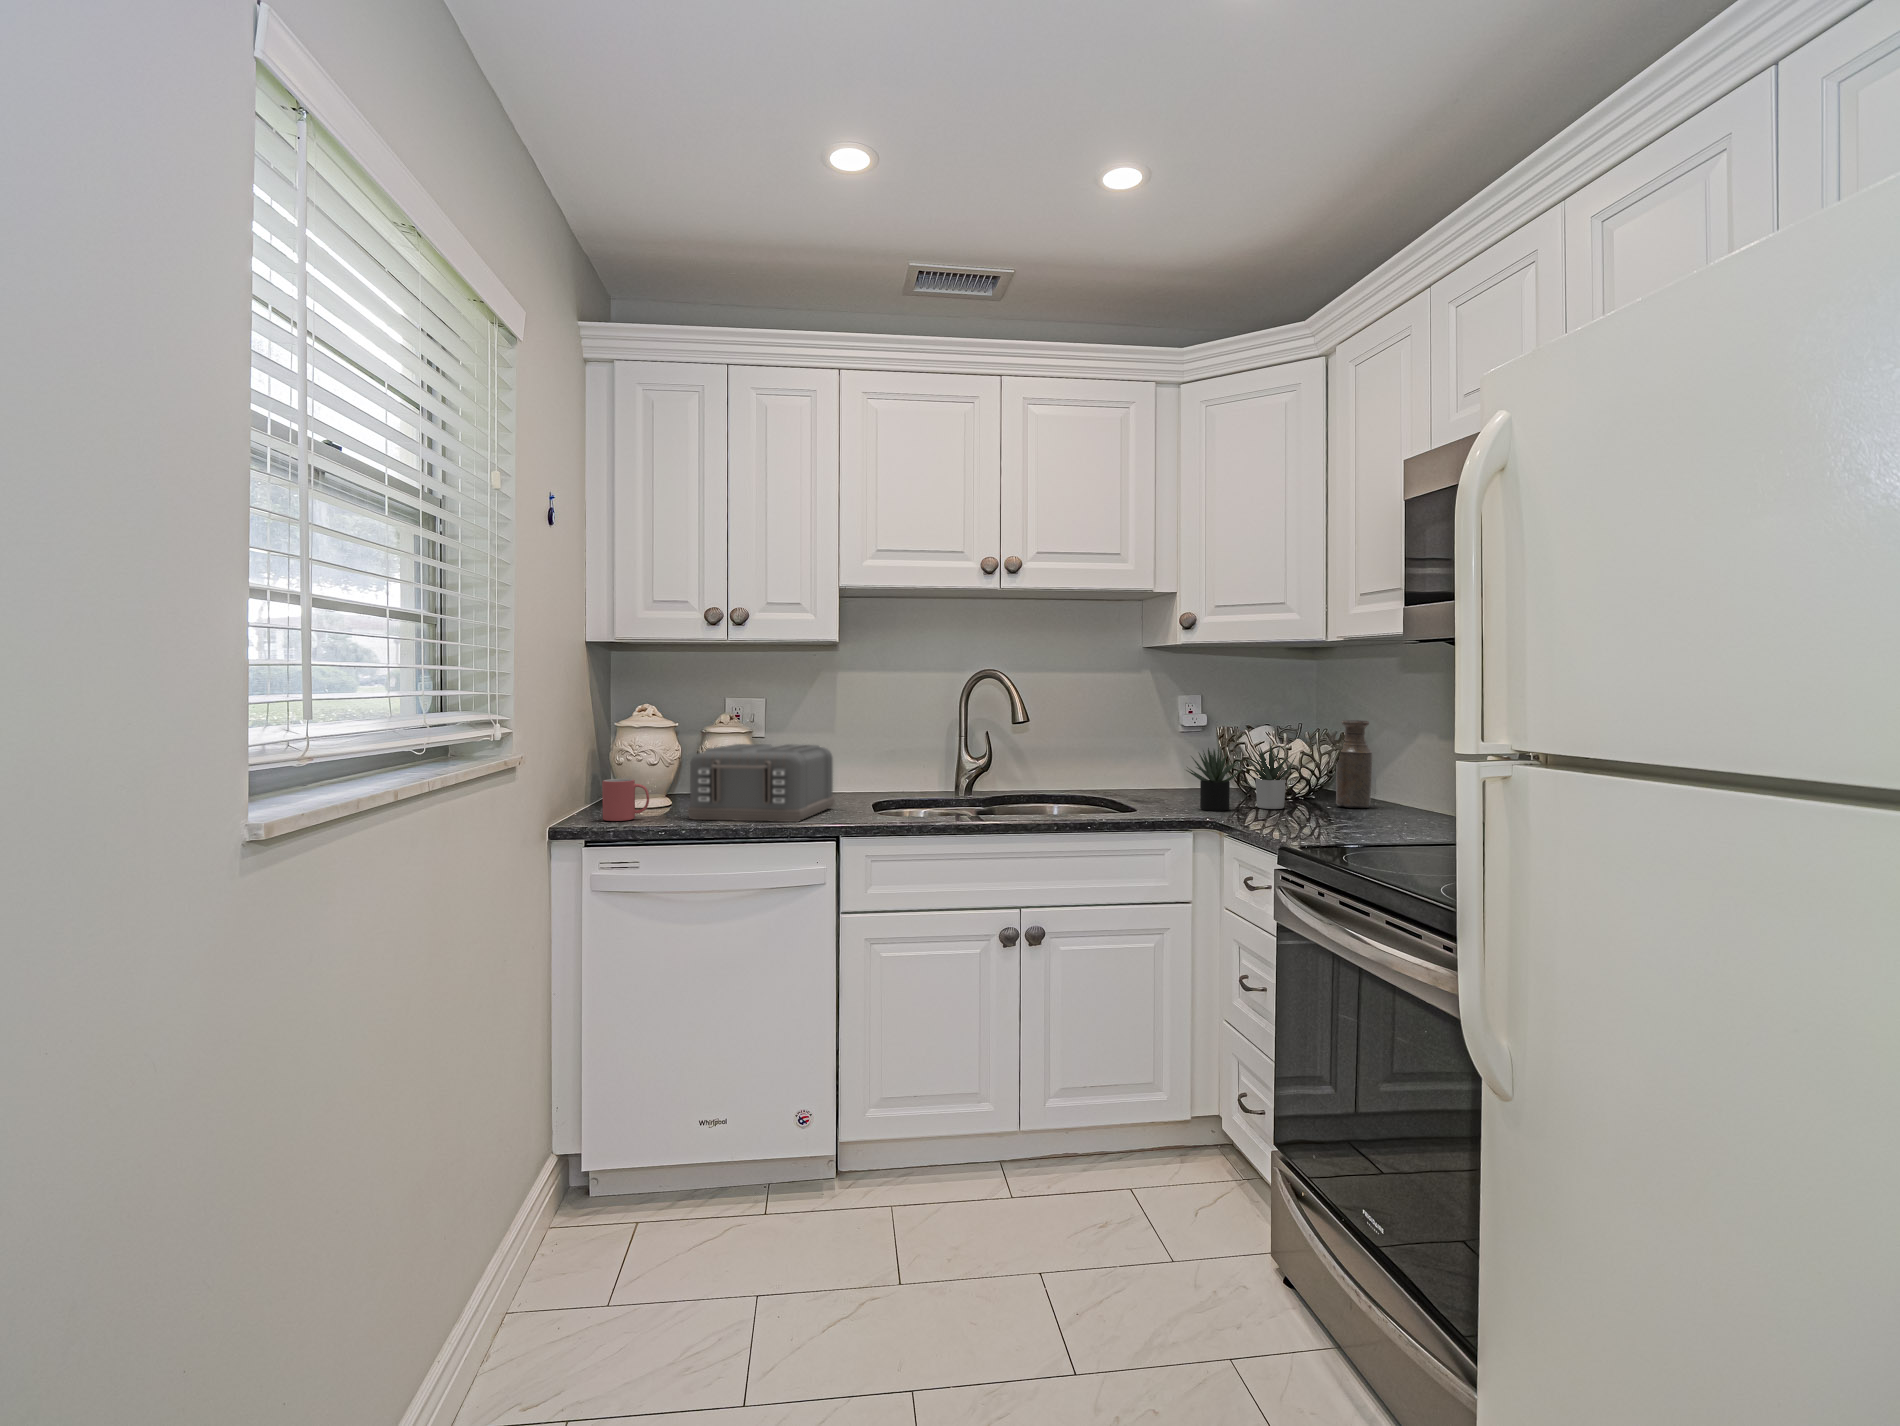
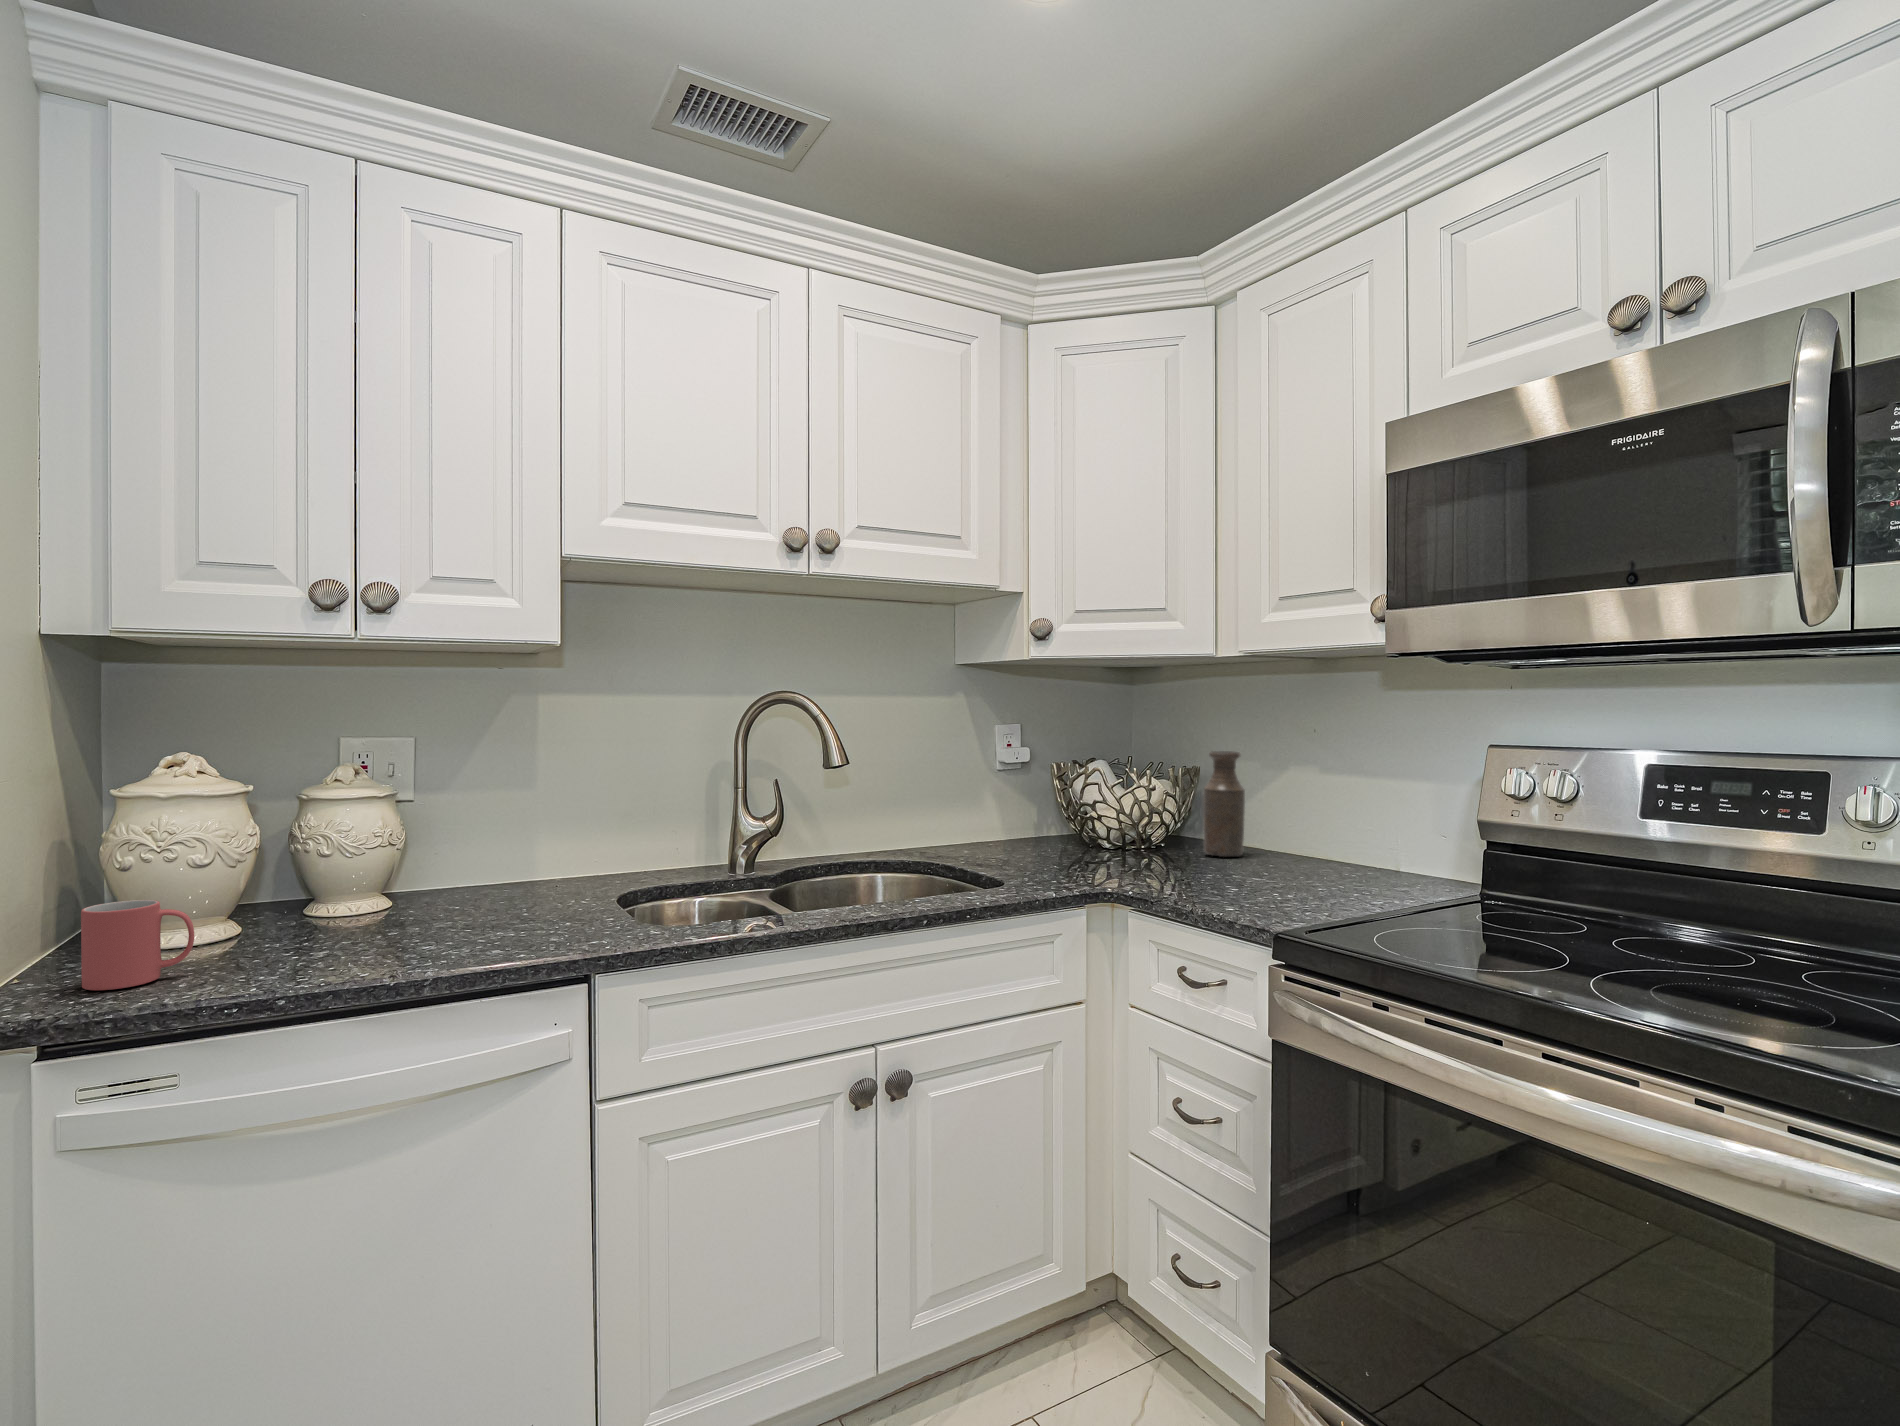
succulent plant: present [1186,743,1296,811] -> none [1047,778,1176,874]
toaster: present [688,744,834,822] -> none [282,812,554,967]

